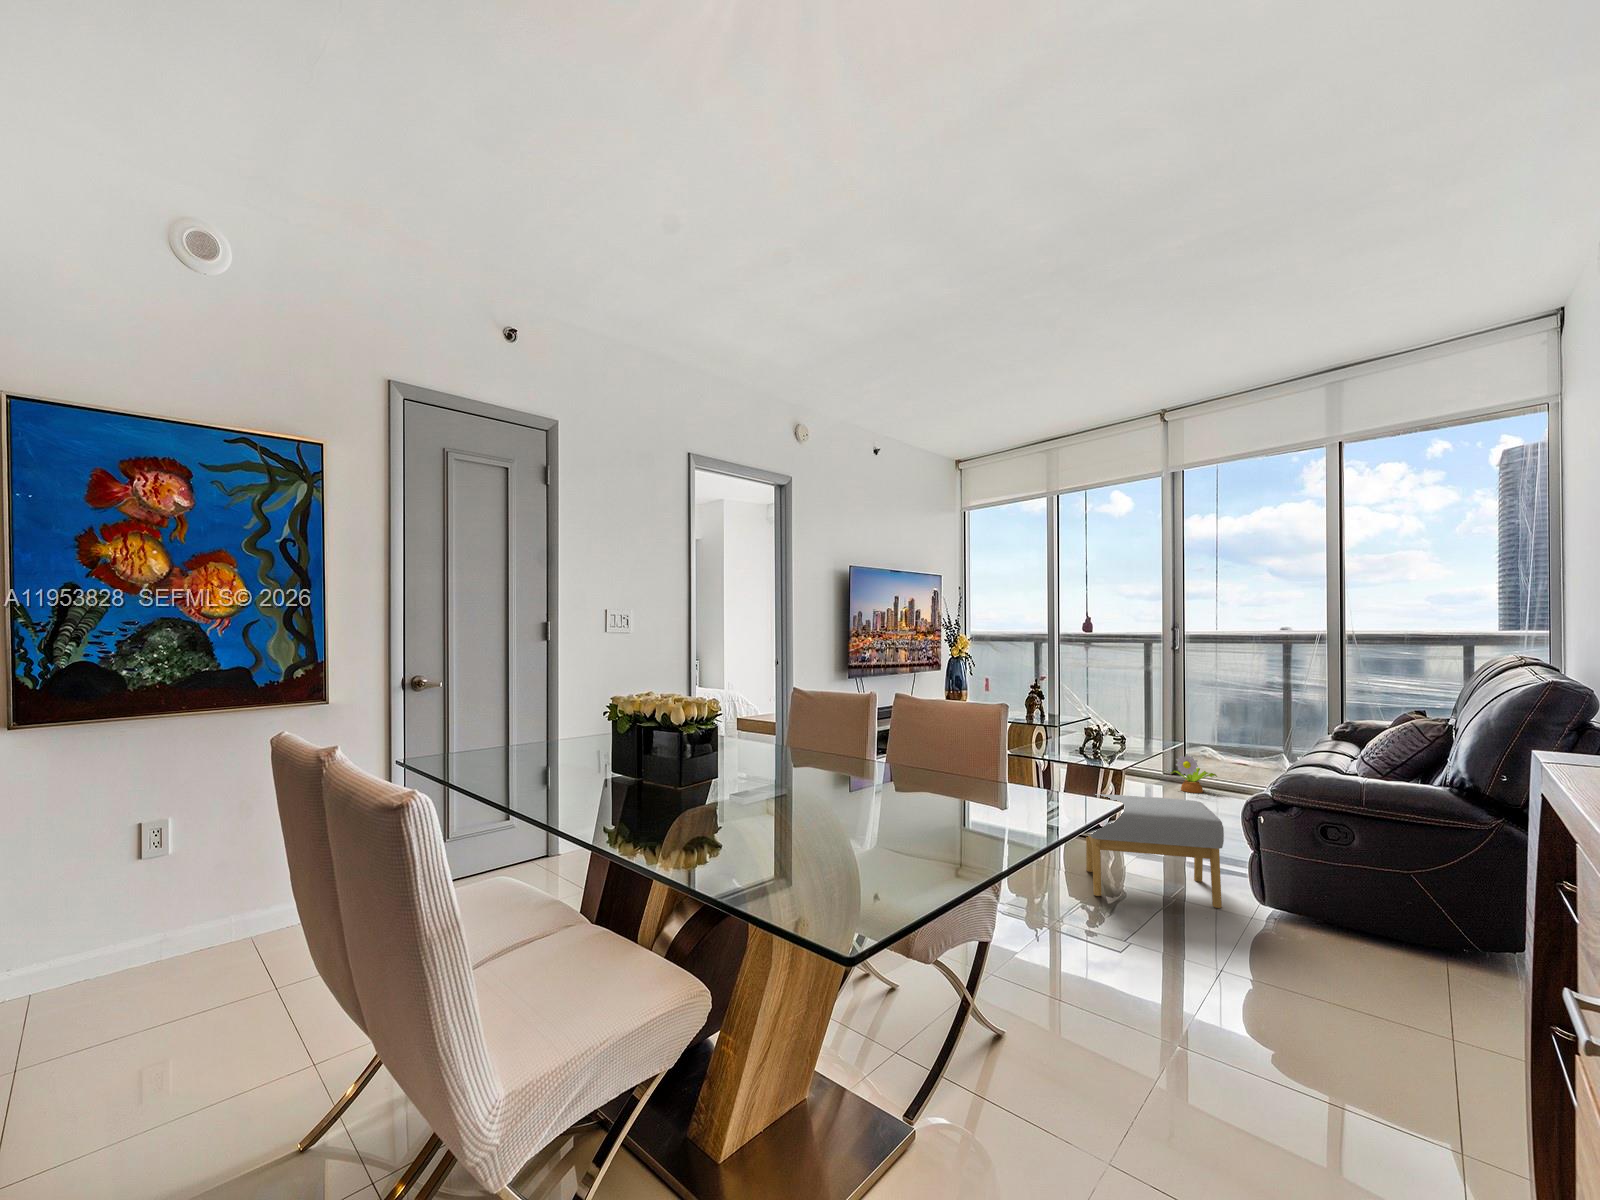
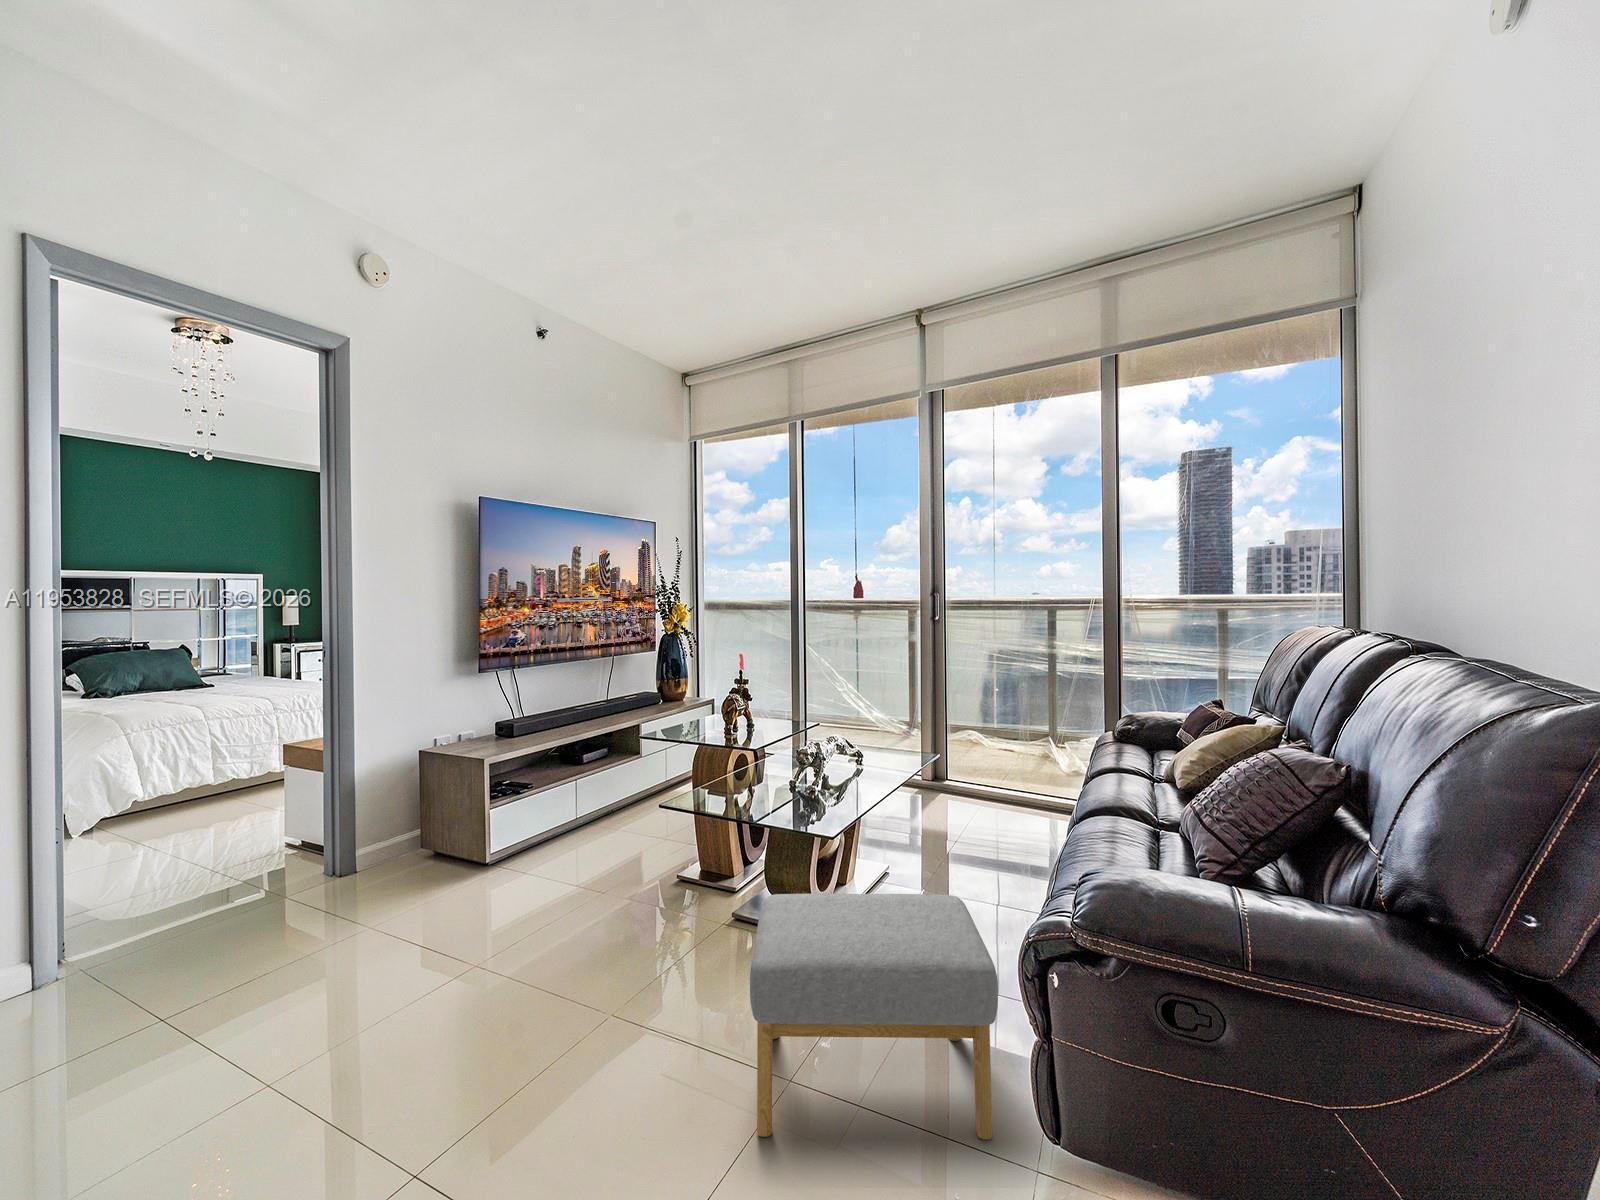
decorative plant: present [1170,754,1217,793] -> none [928,758,985,808]

